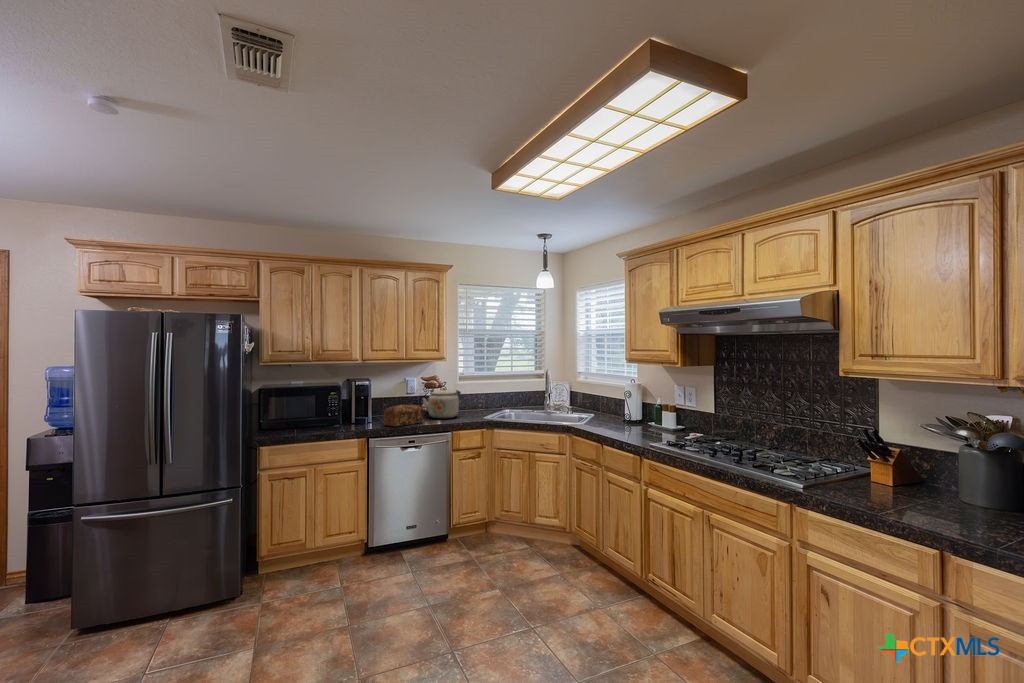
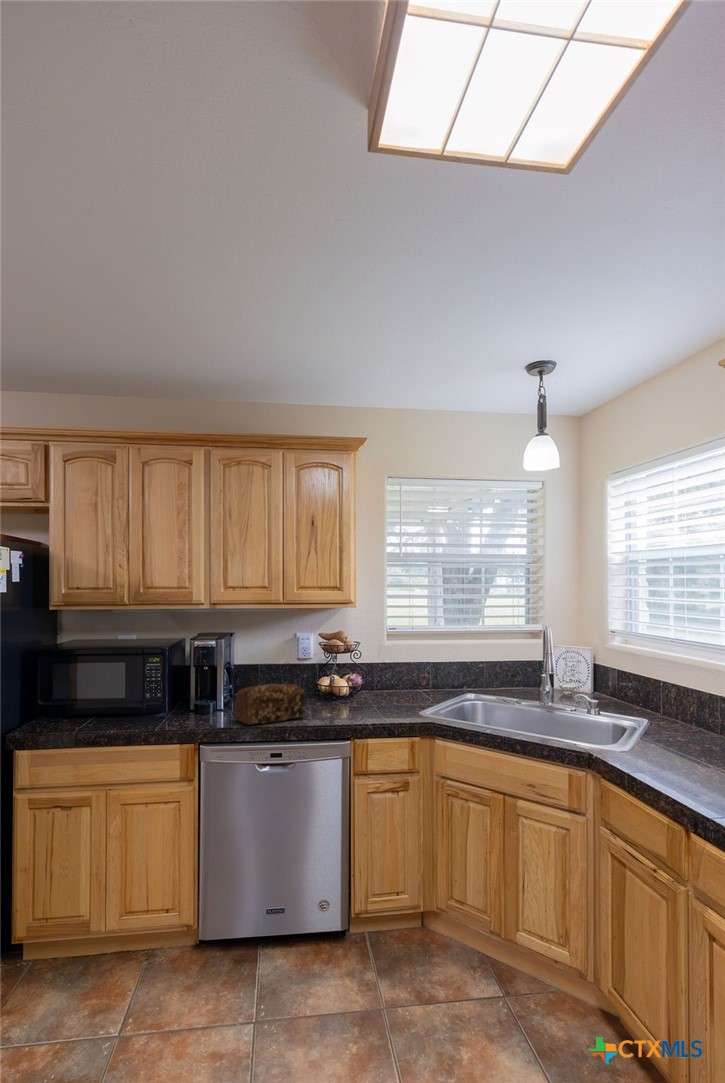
kettle: present [423,388,461,419] -> none [315,654,383,710]

